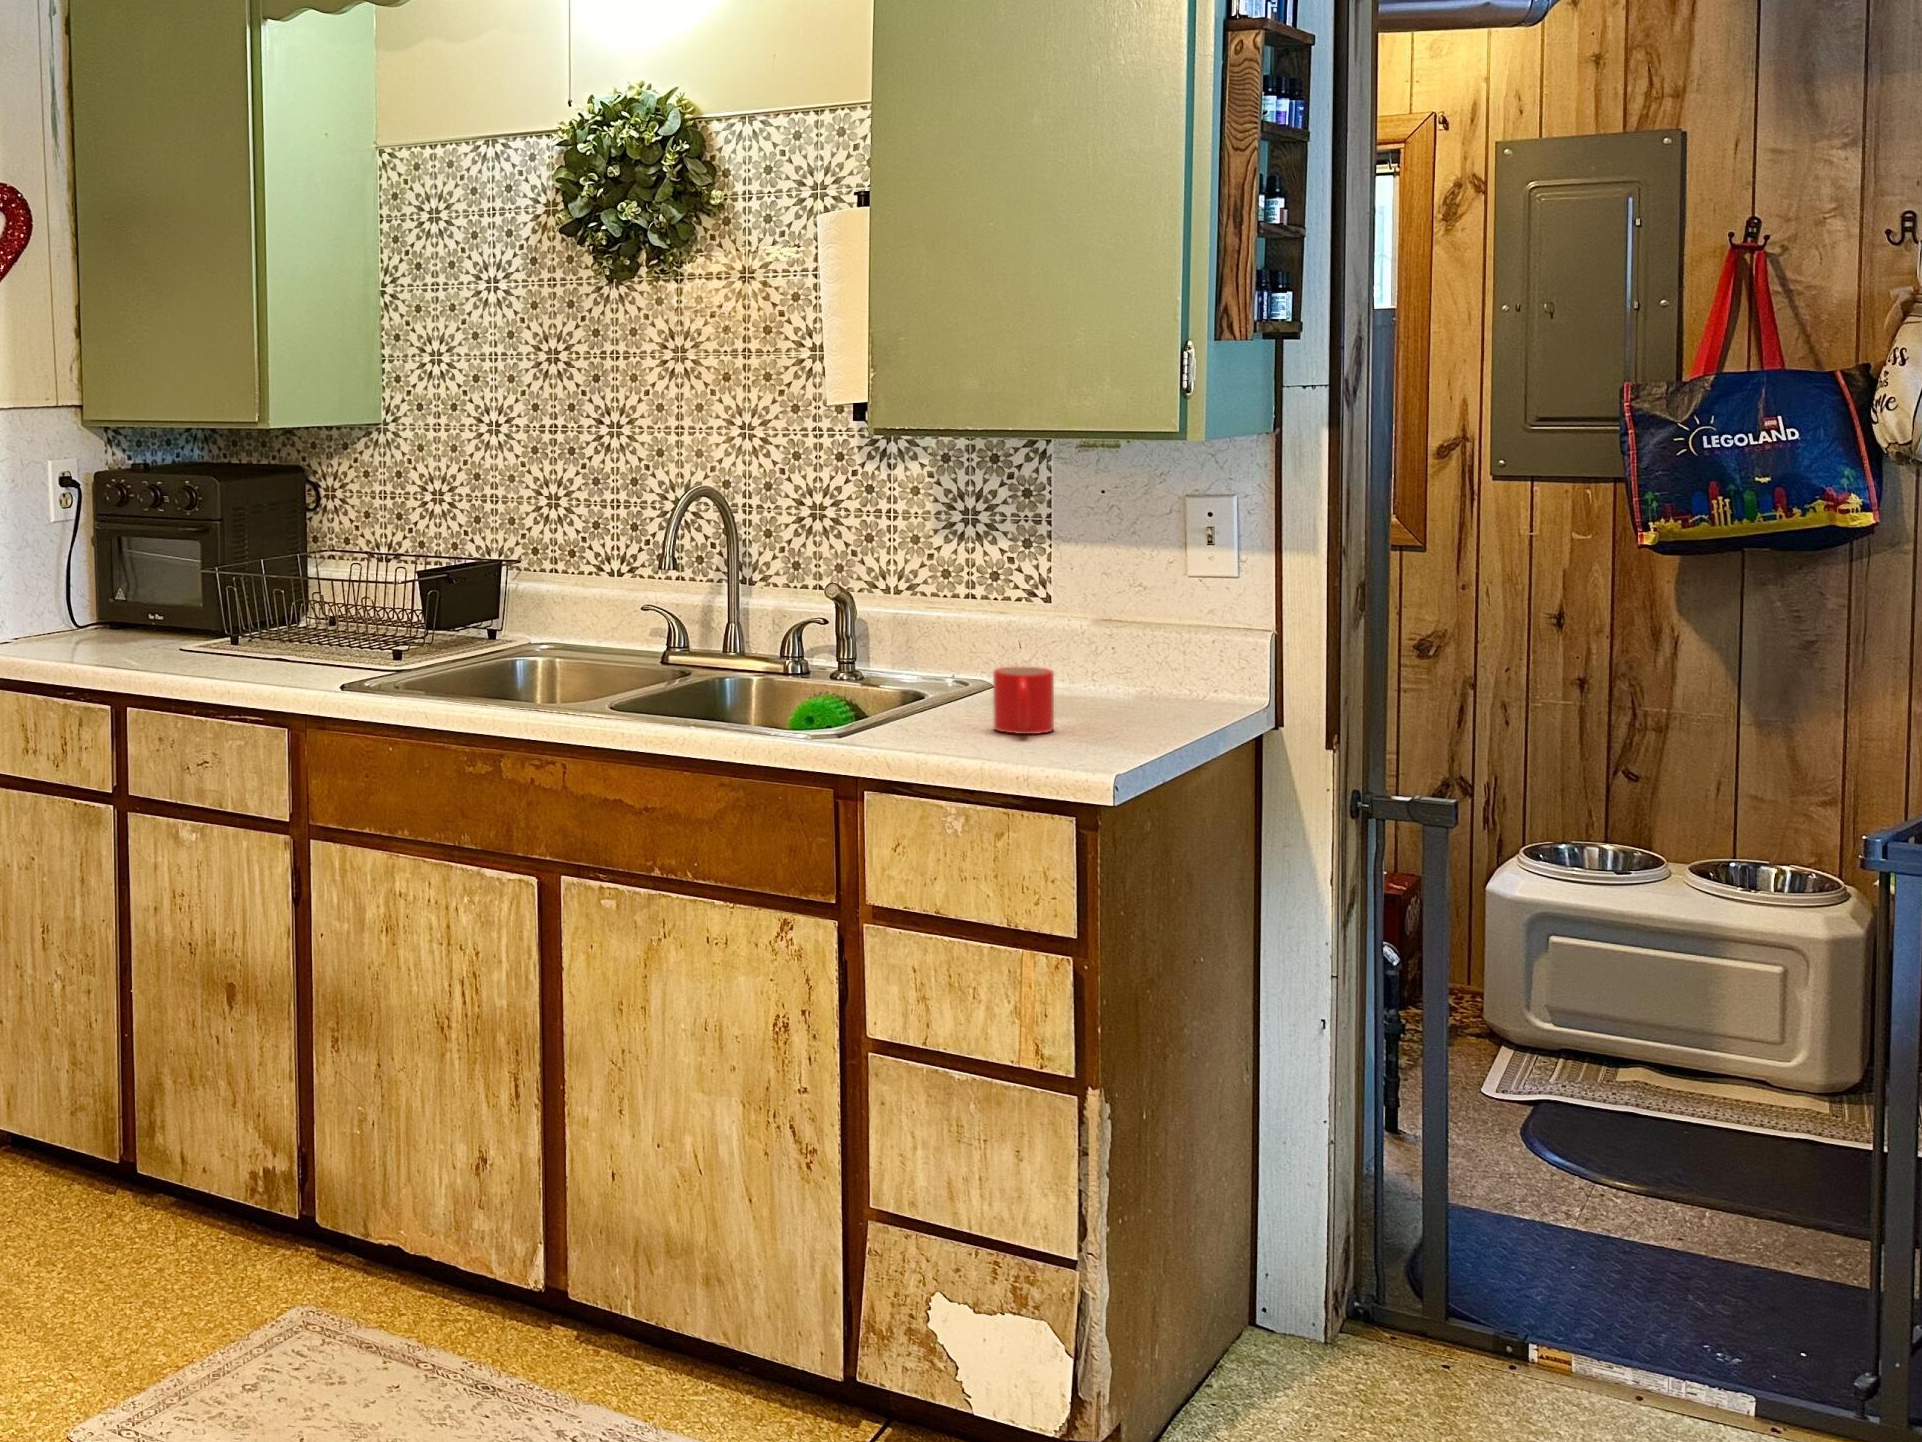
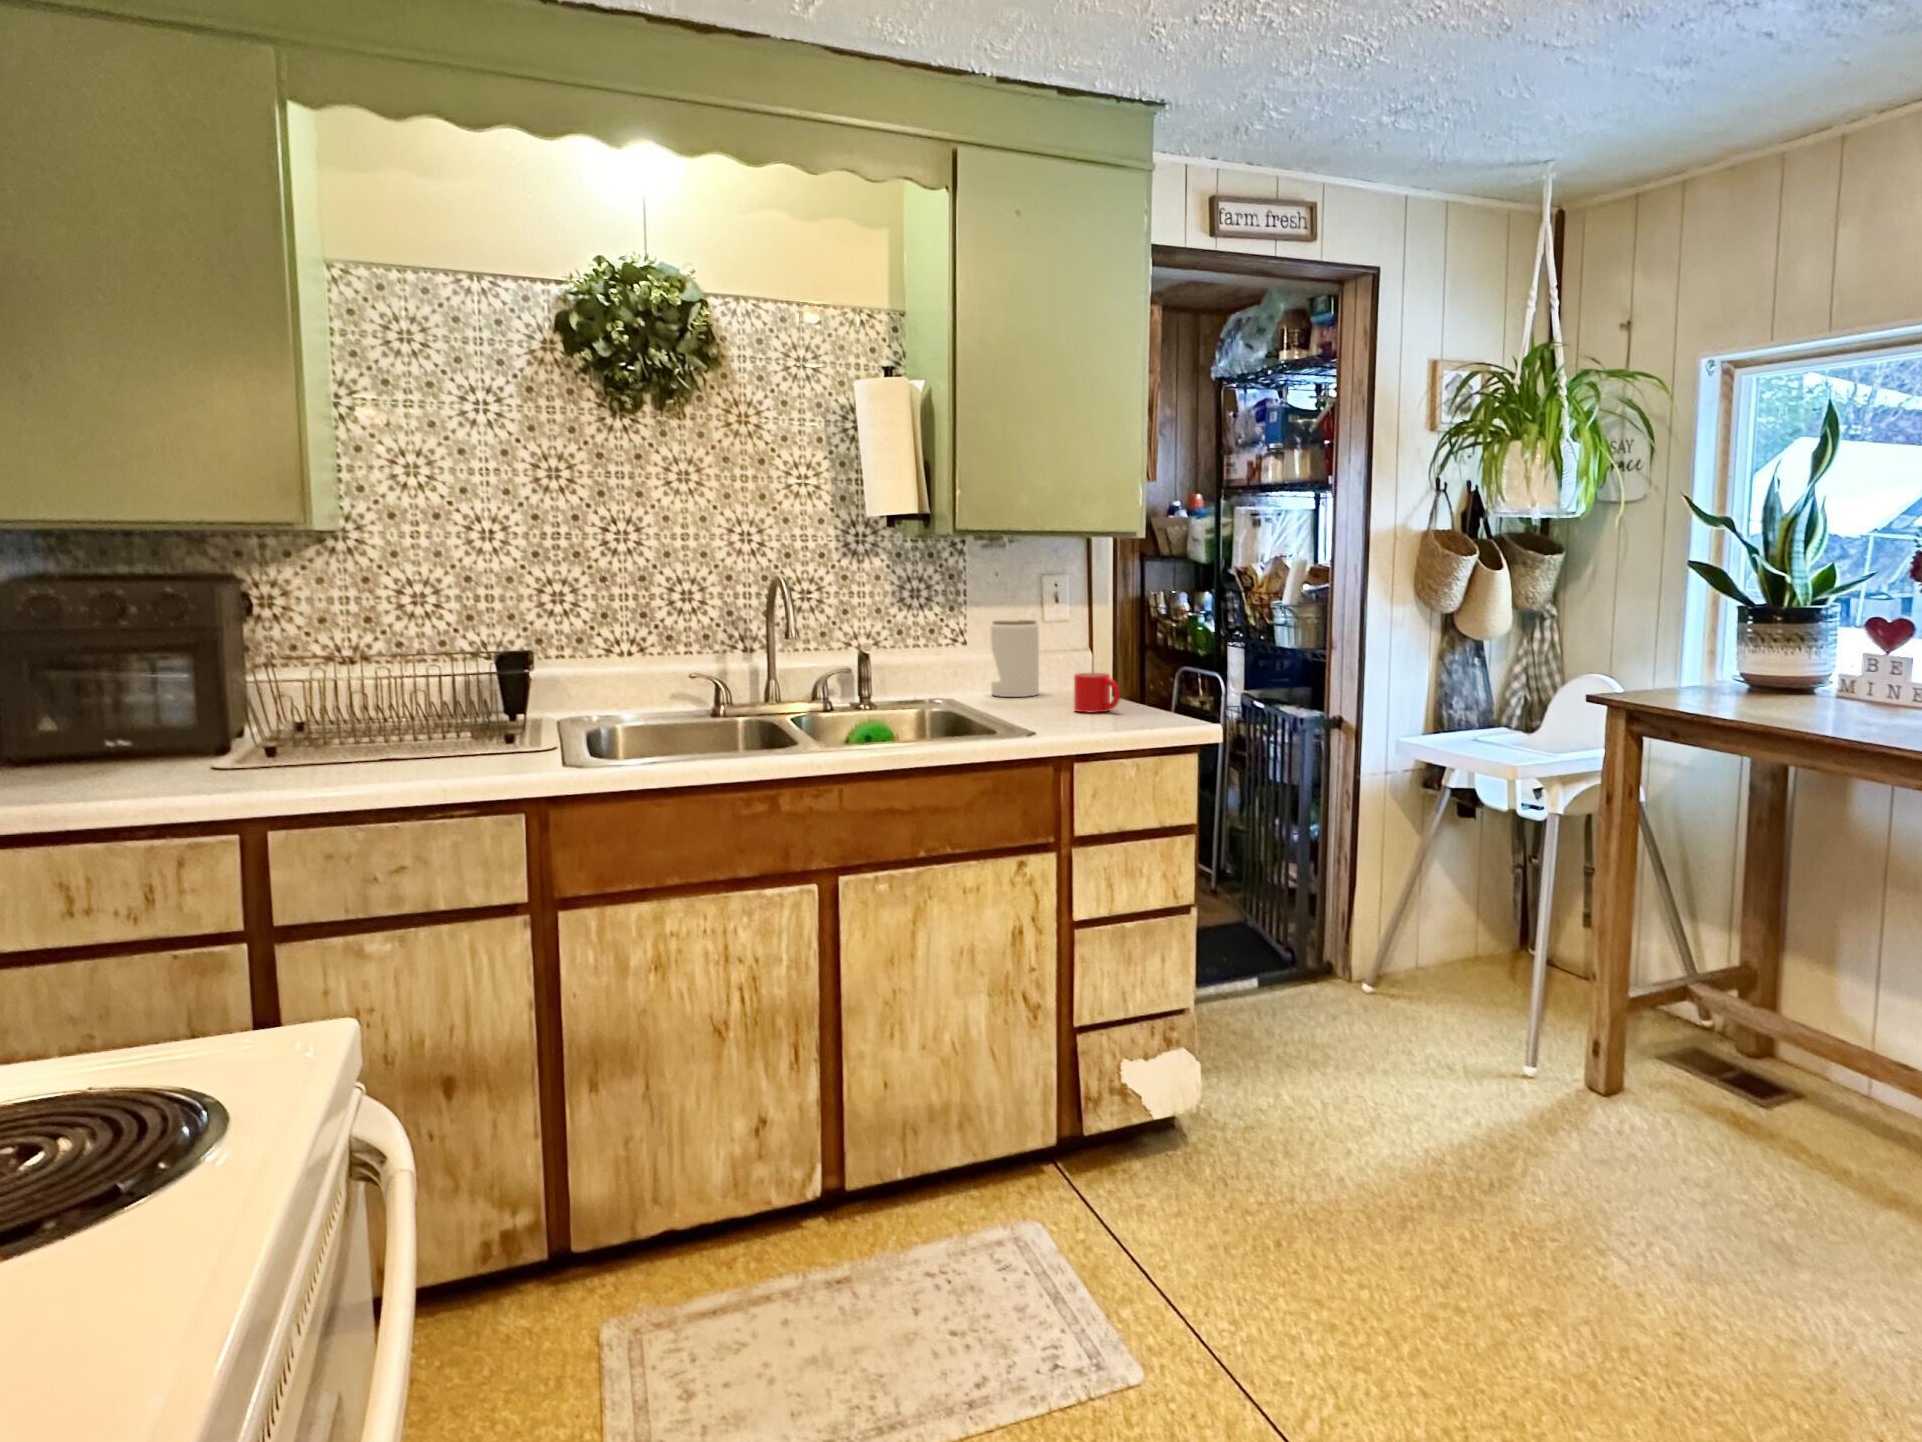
jar: none [1048,568,1130,698] -> present [991,620,1039,697]

